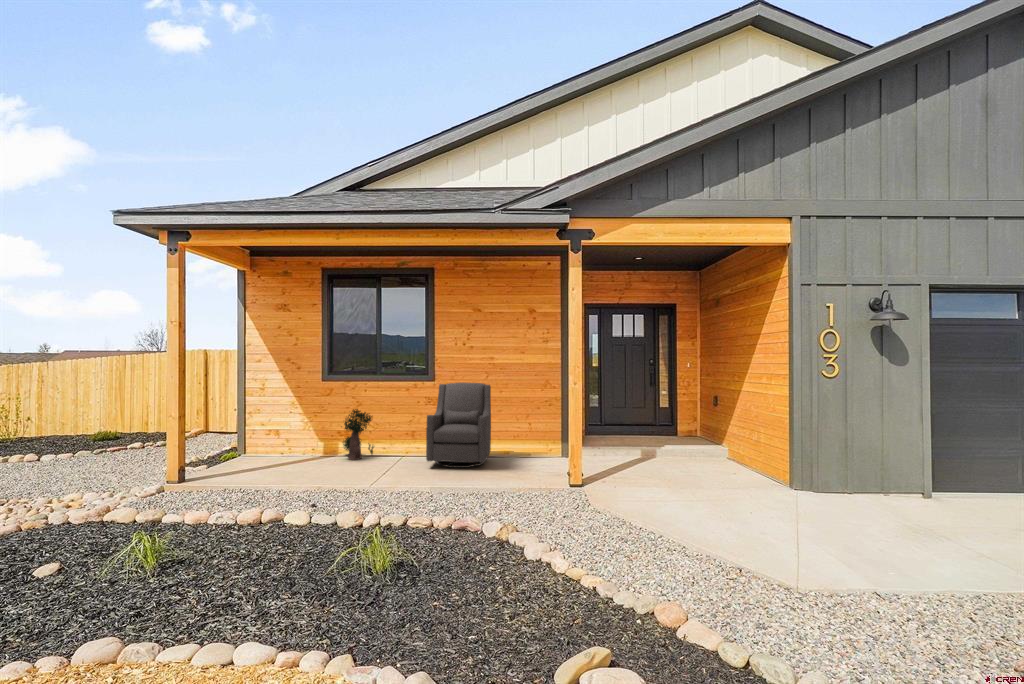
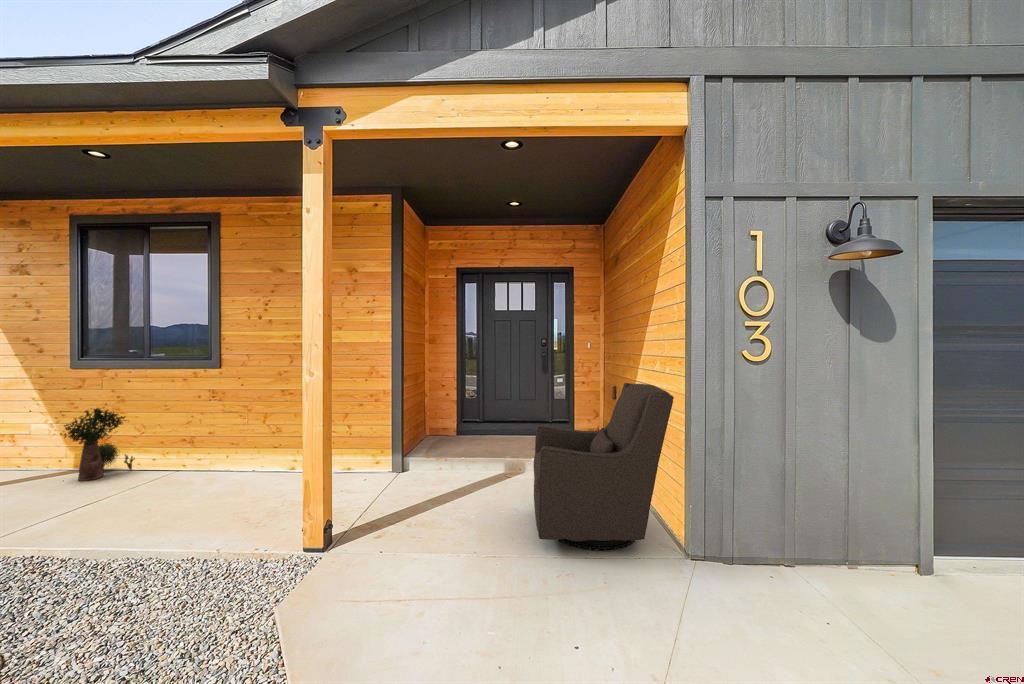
chair: present [426,383,491,468] -> present [534,383,674,551]

